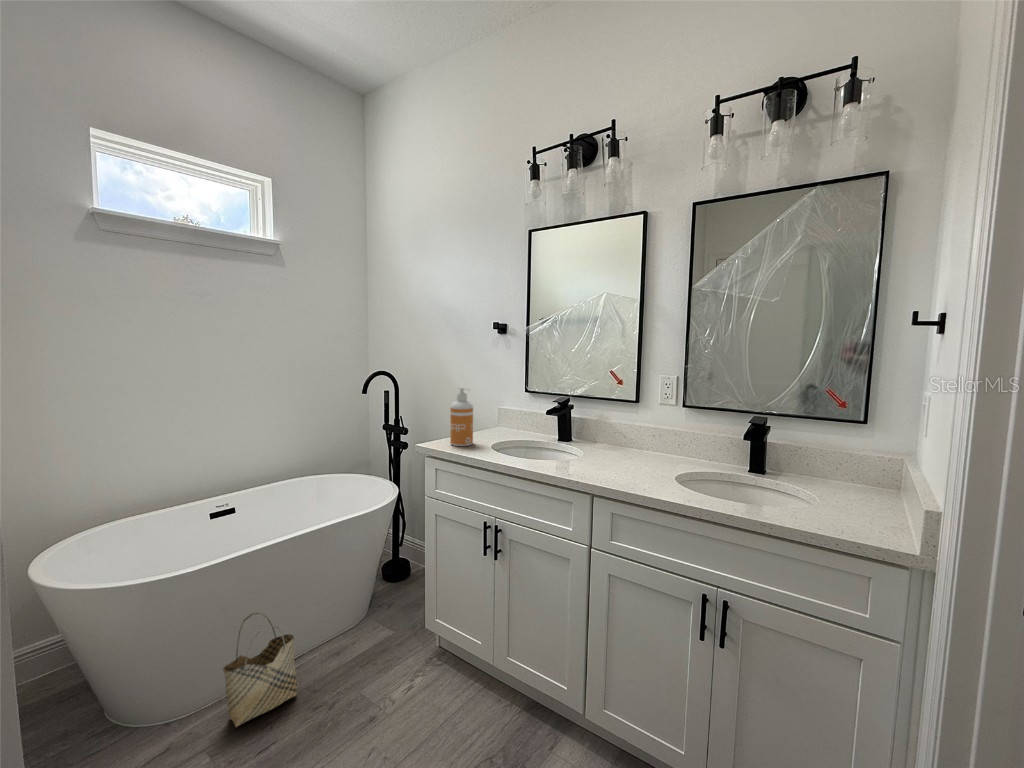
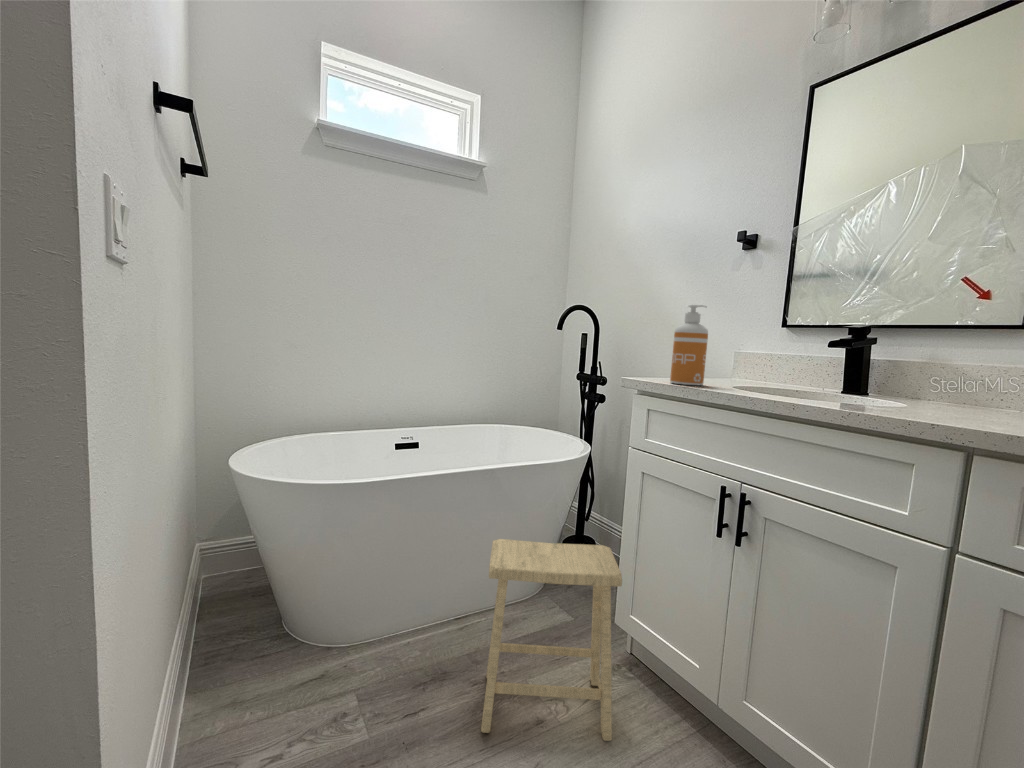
footstool: none [320,575,425,745] -> present [481,539,622,741]
woven basket: present [223,613,297,727] -> none [384,550,460,674]

